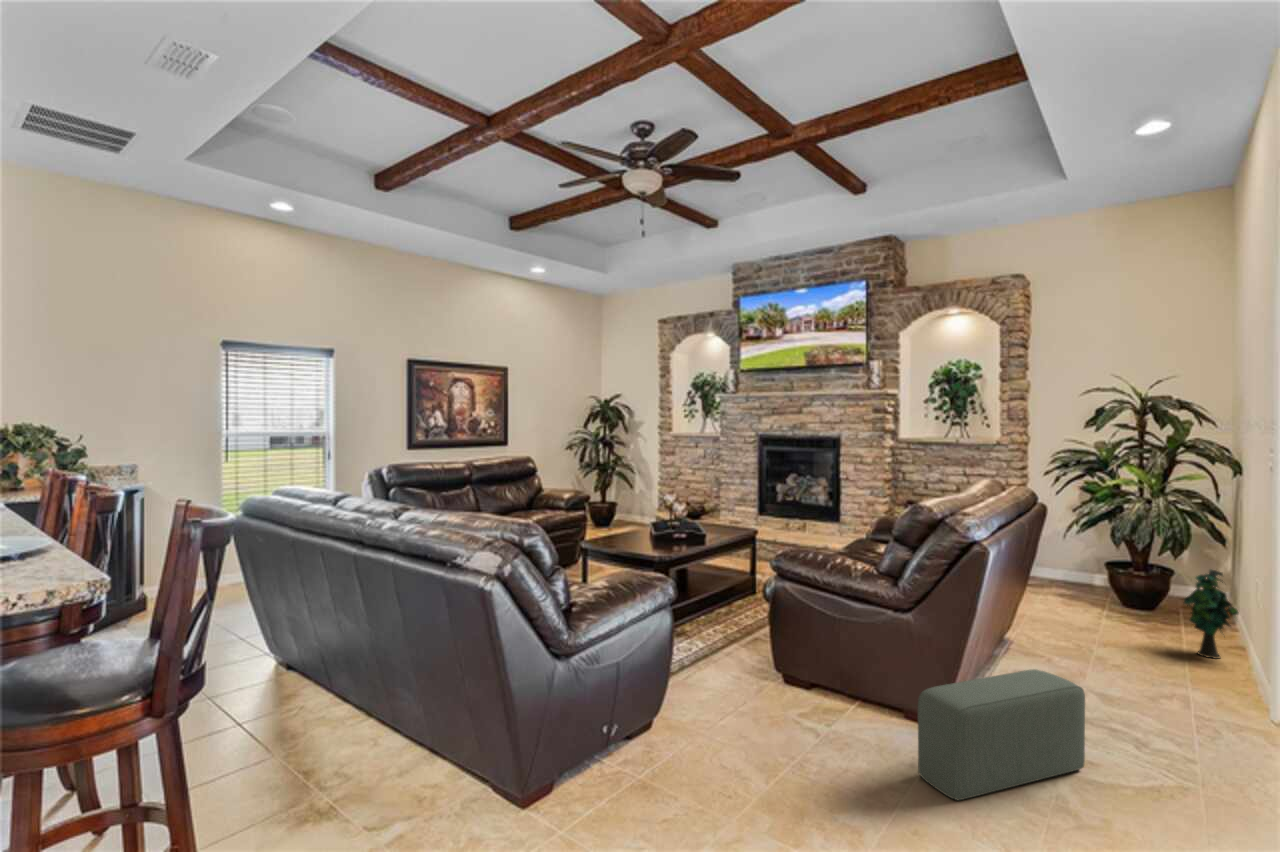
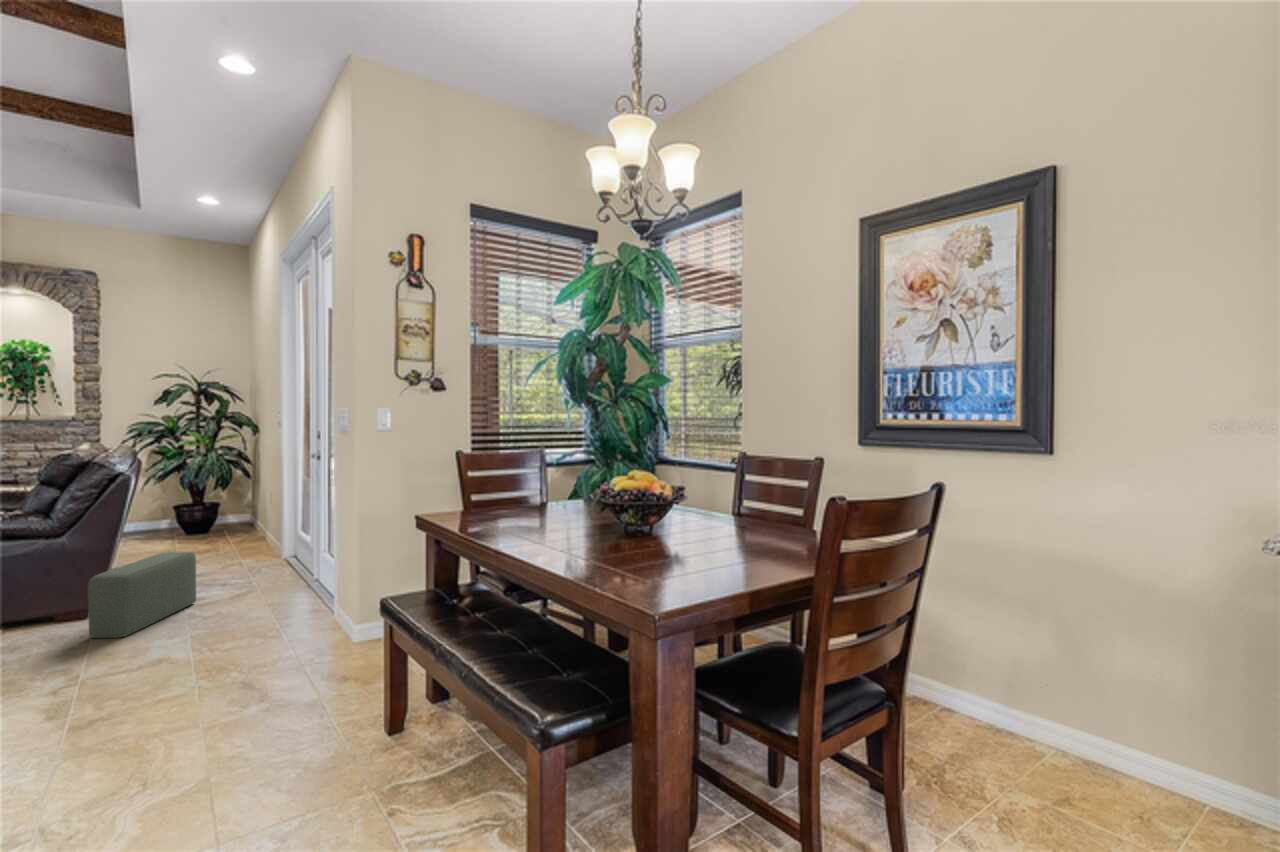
decorative plant: present [1184,570,1238,658] -> none [232,490,264,546]

